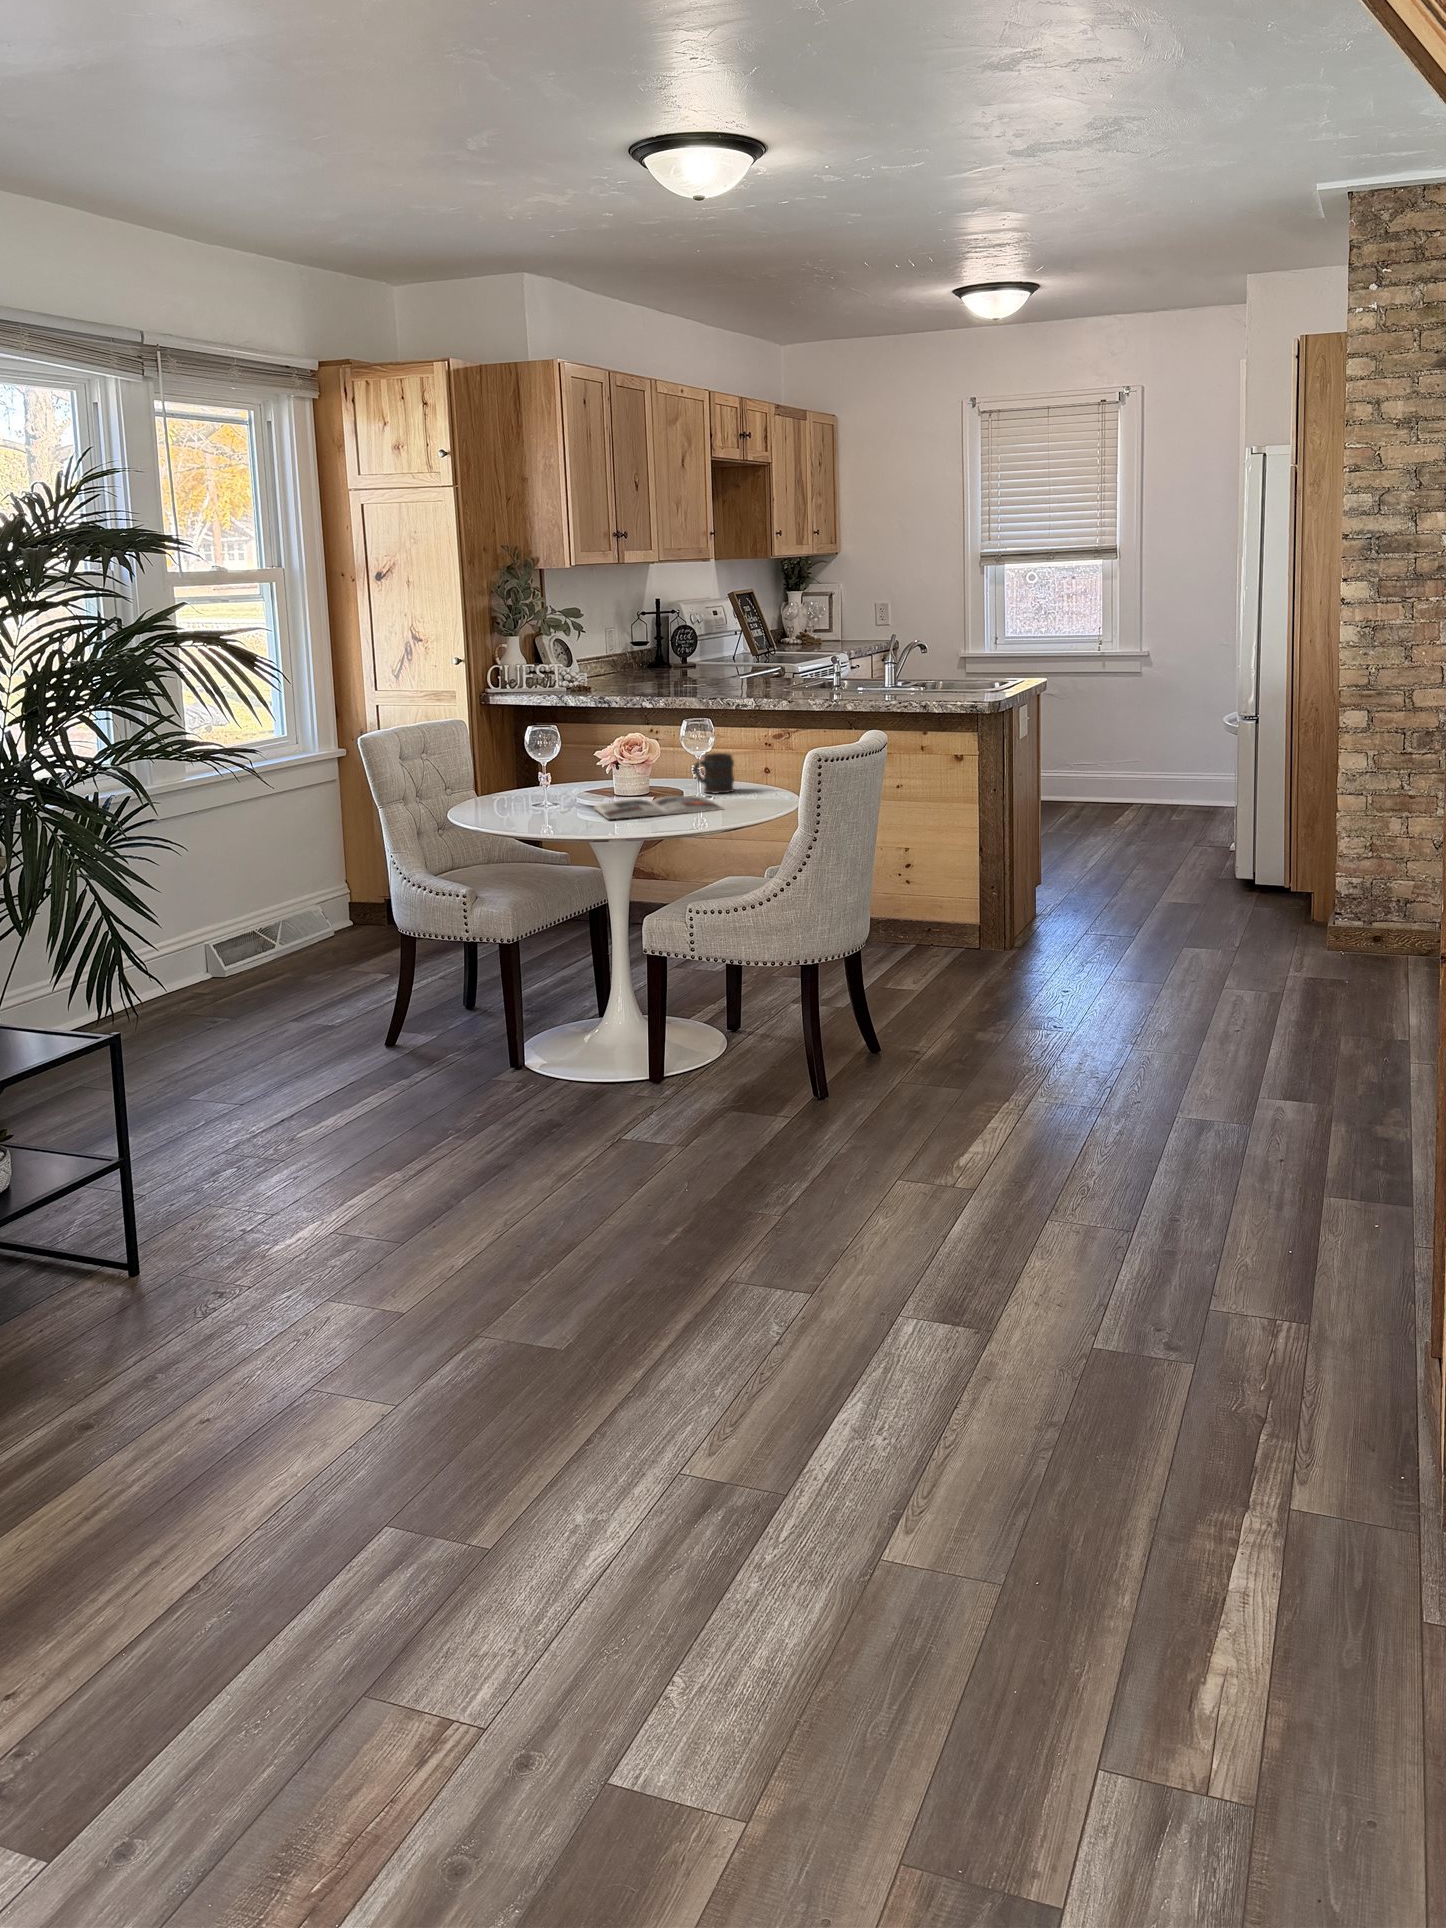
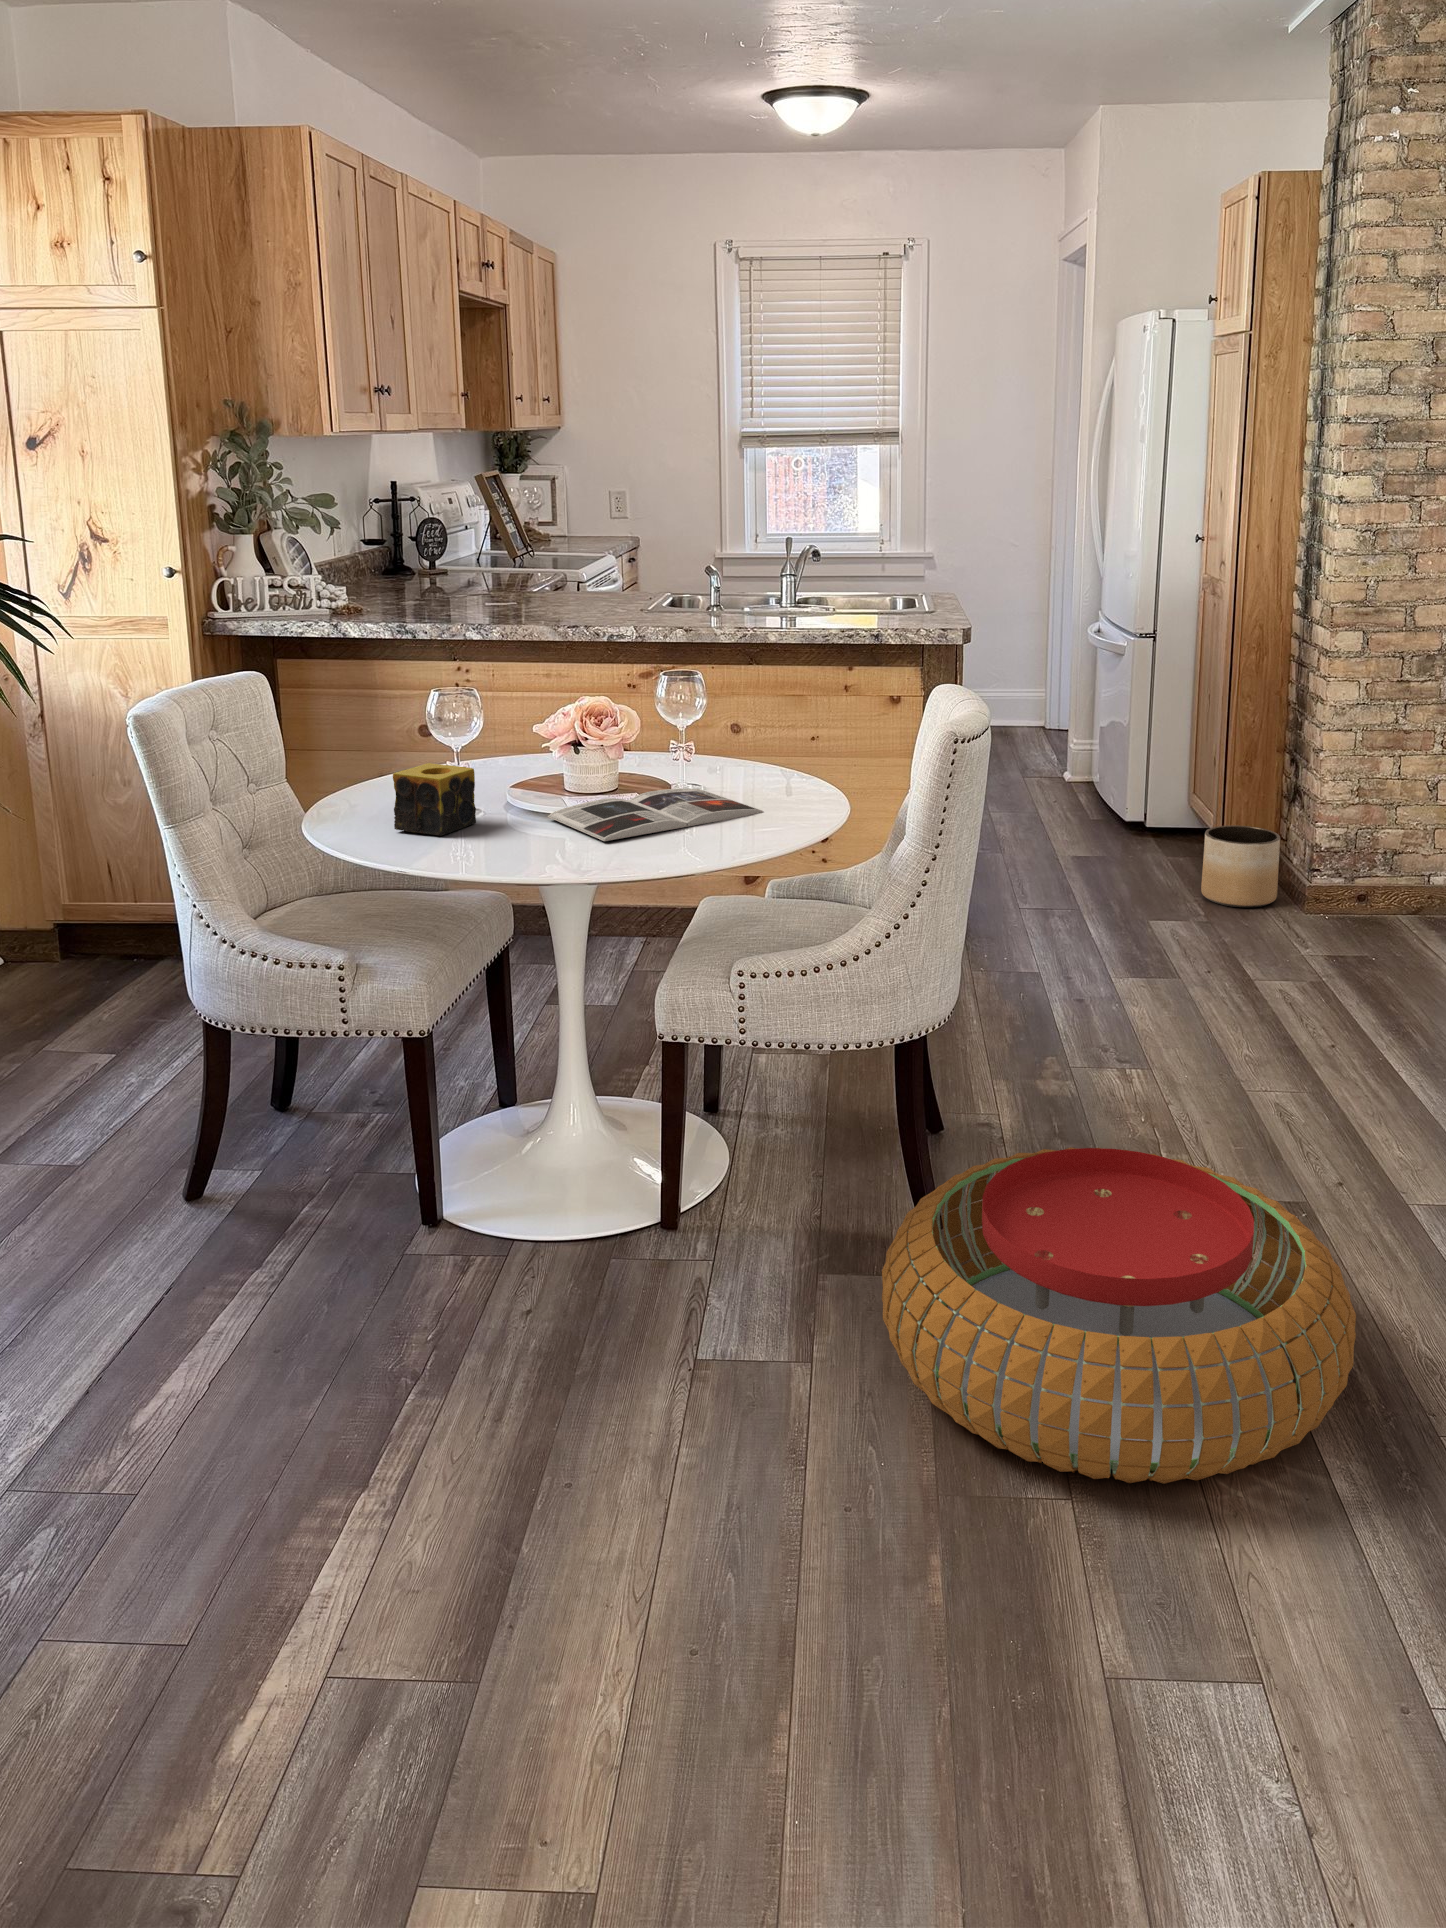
mug: present [693,753,734,793] -> none [671,718,725,780]
candle: none [500,772,551,815] -> present [393,763,476,836]
planter: none [1250,878,1315,945] -> present [1201,825,1280,908]
pouf: none [723,1033,1027,1215] -> present [882,1147,1356,1484]

